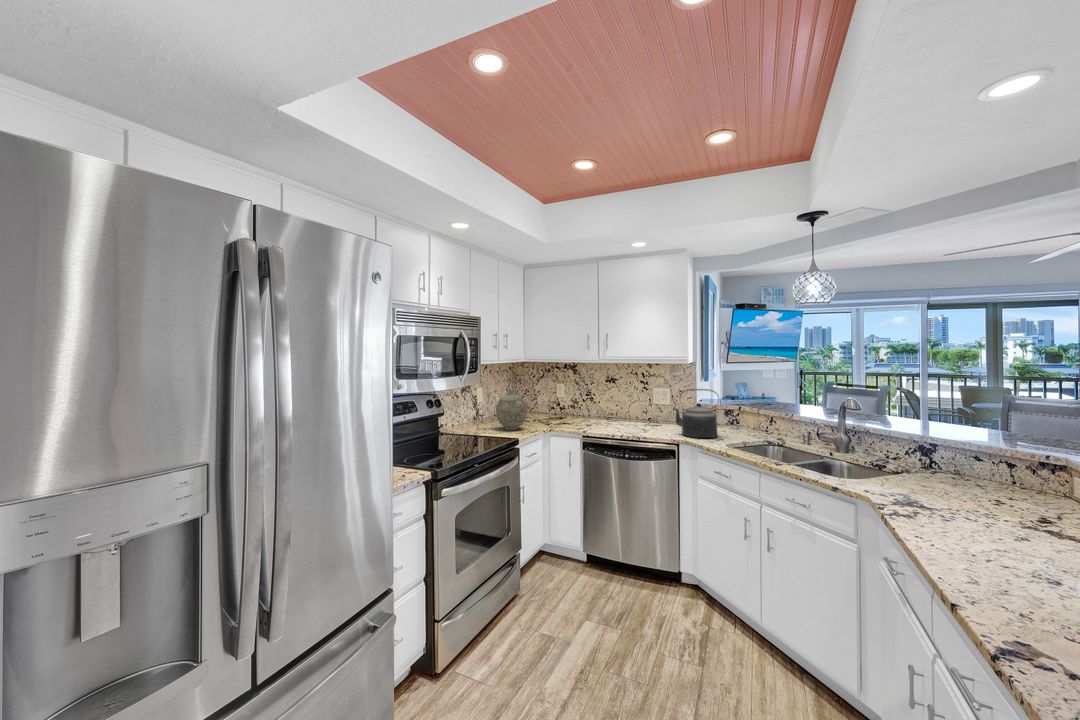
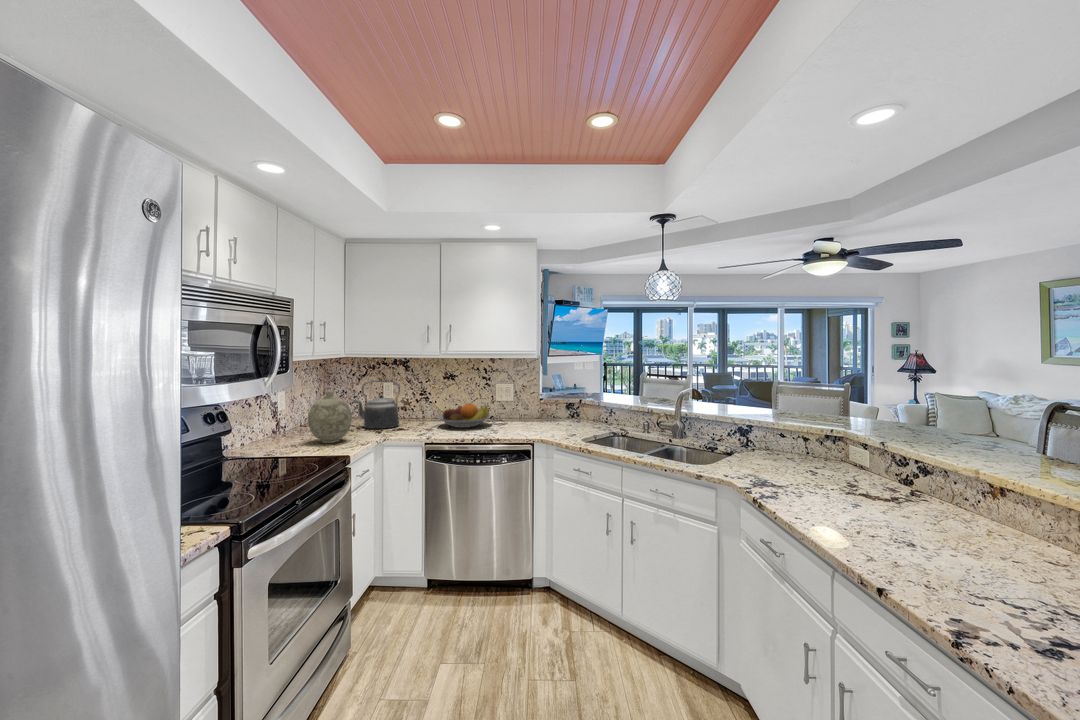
kettle: present [673,389,718,438] -> present [355,380,400,429]
fruit bowl: none [598,405,645,426] -> present [438,403,491,428]

